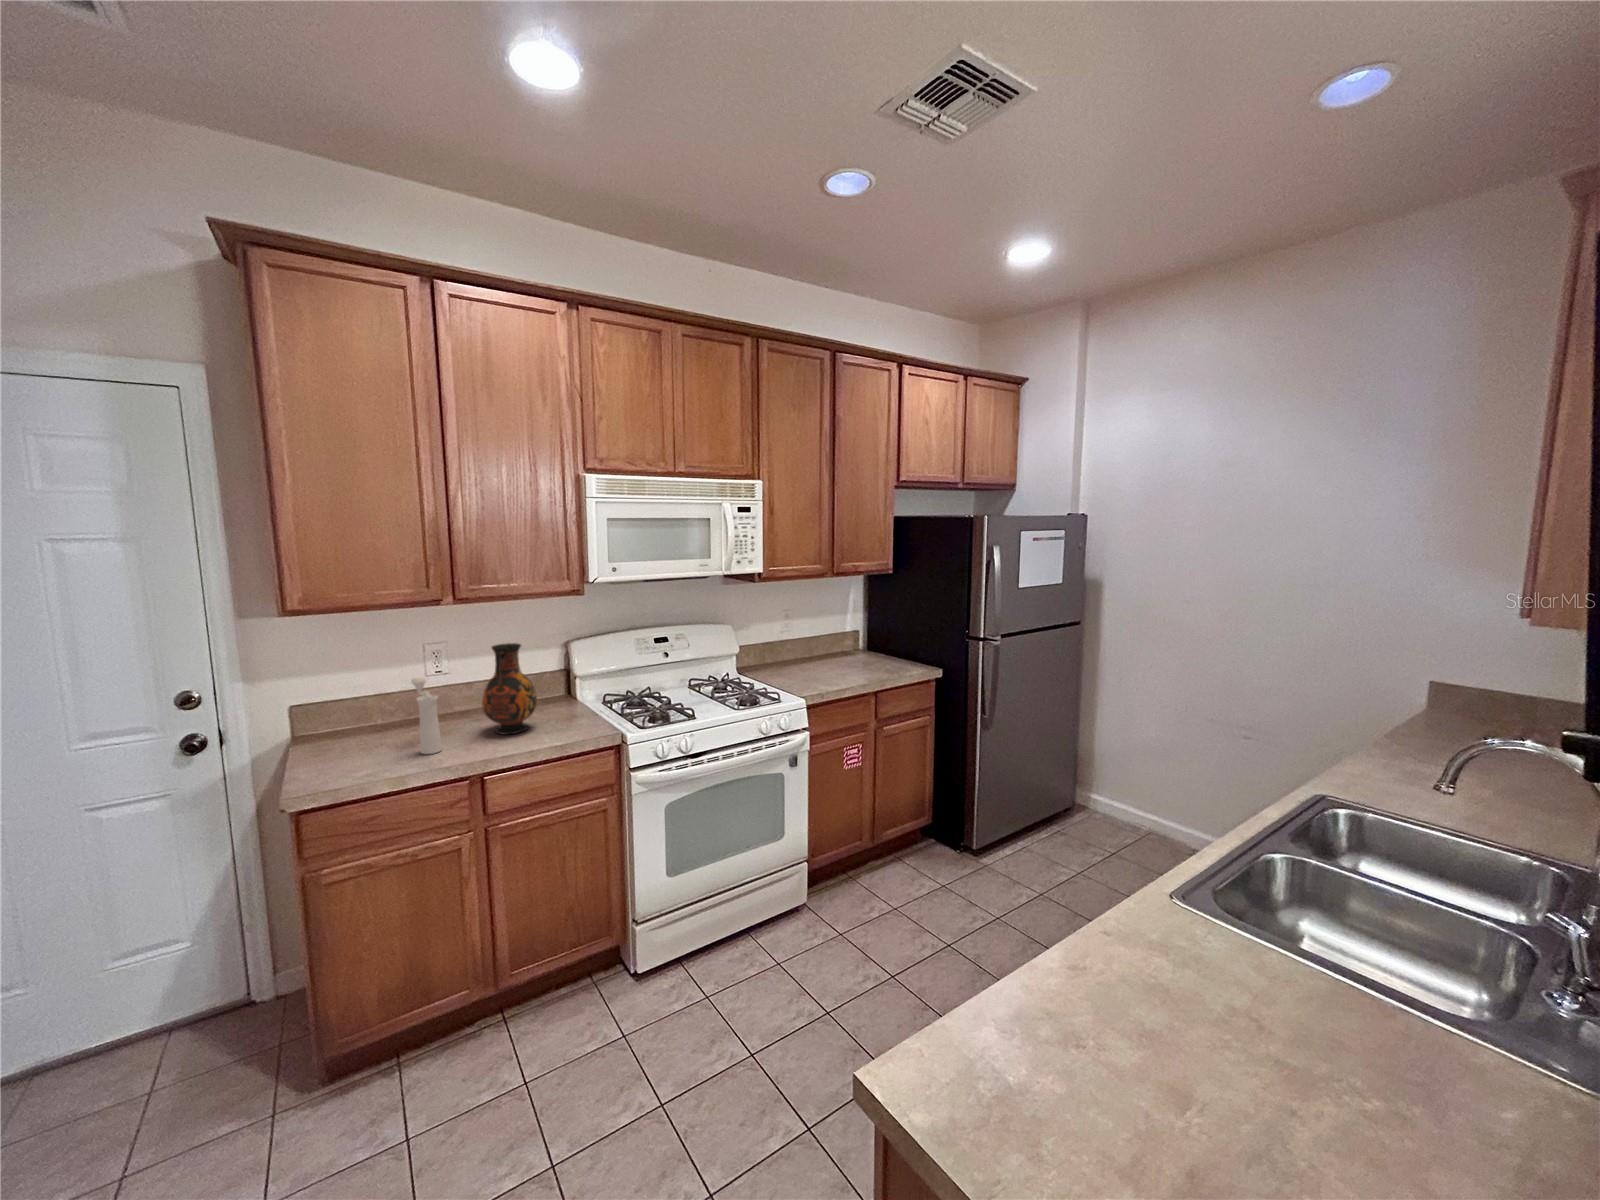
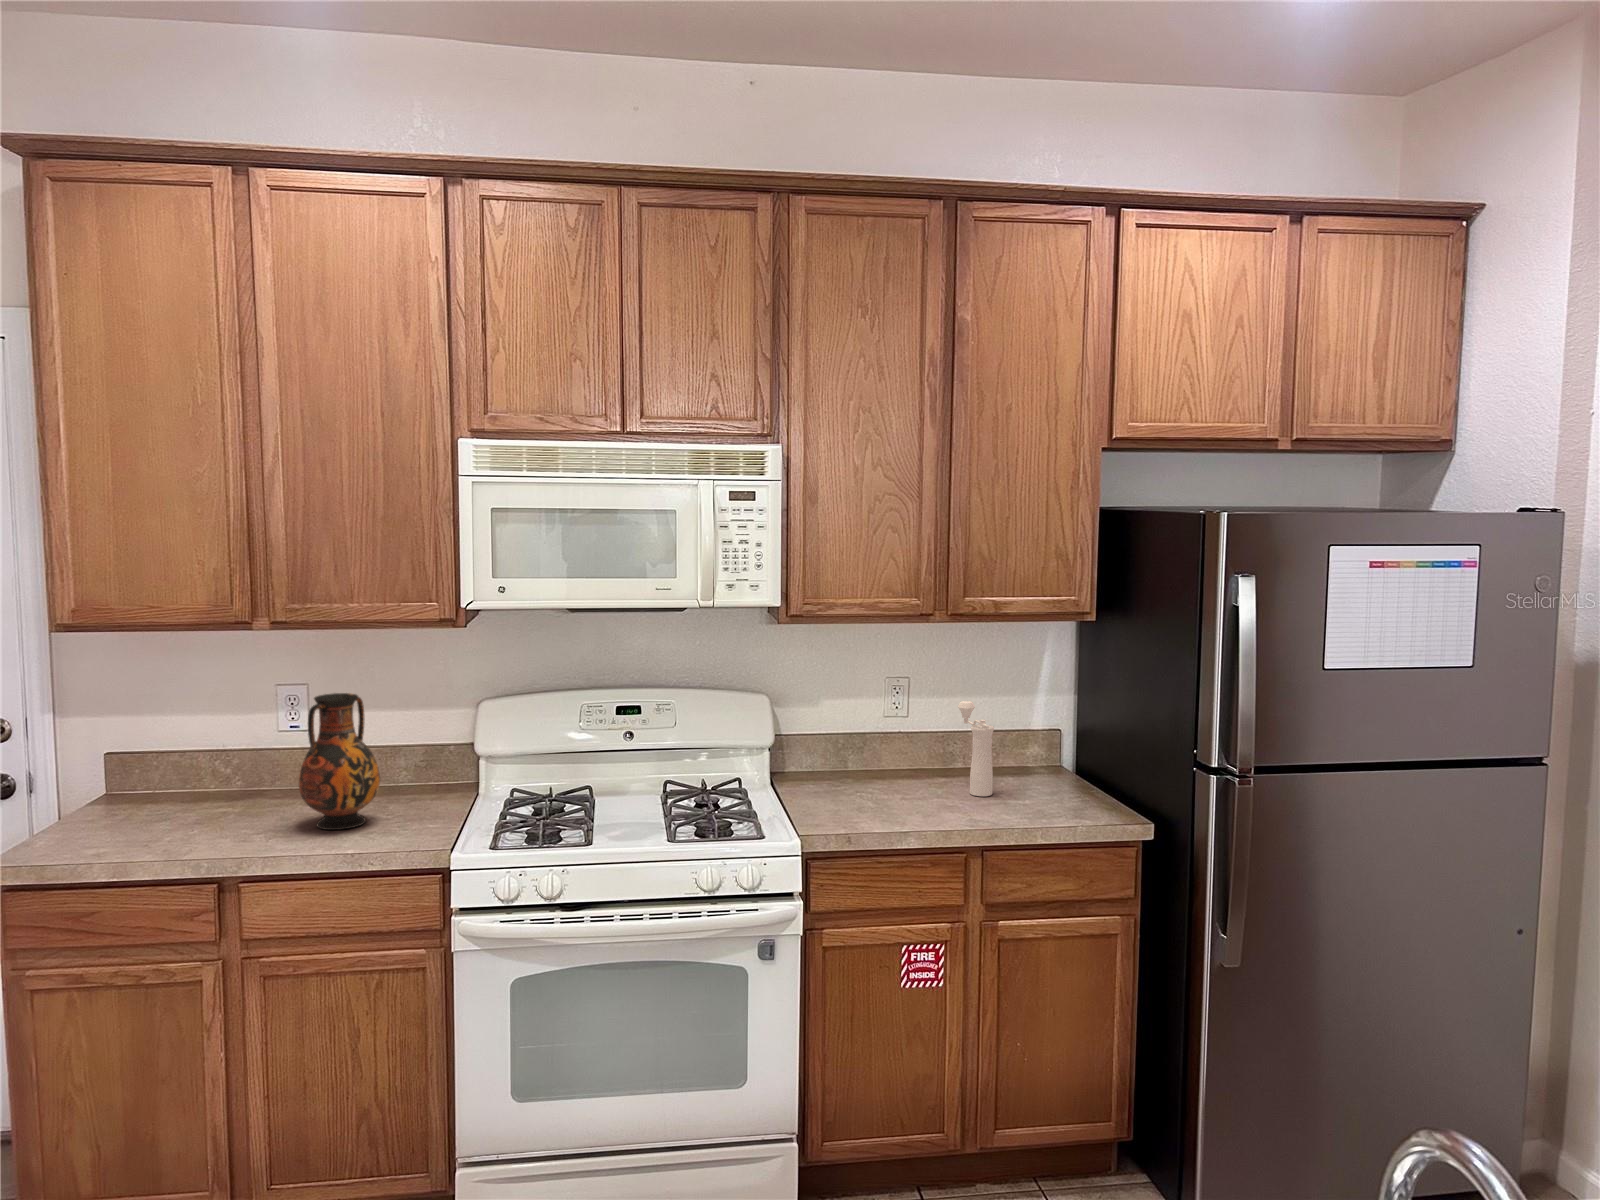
pepper mill: present [411,676,442,754] -> present [958,701,994,796]

